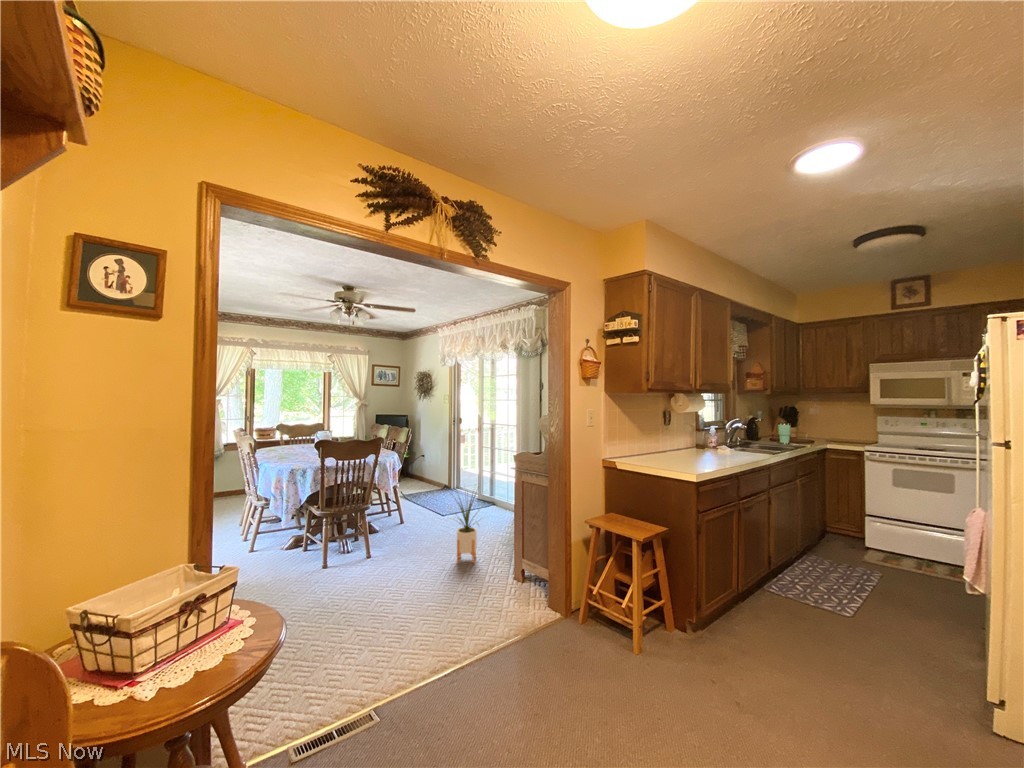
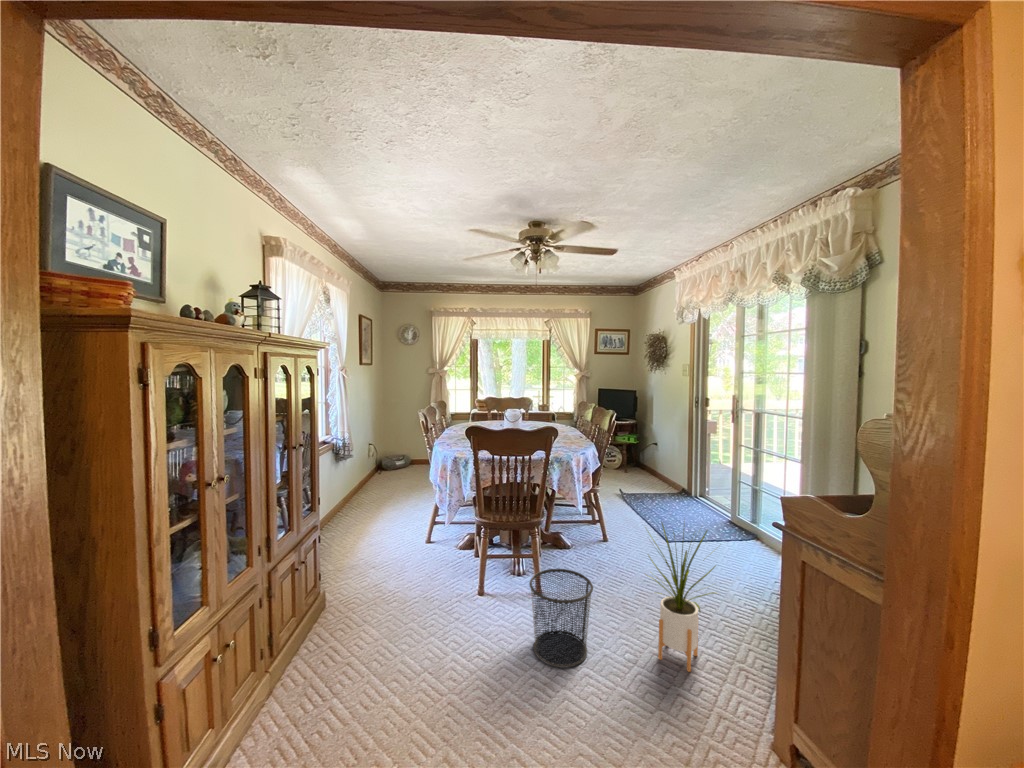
waste bin: none [380,526,421,582] -> present [530,569,593,668]

